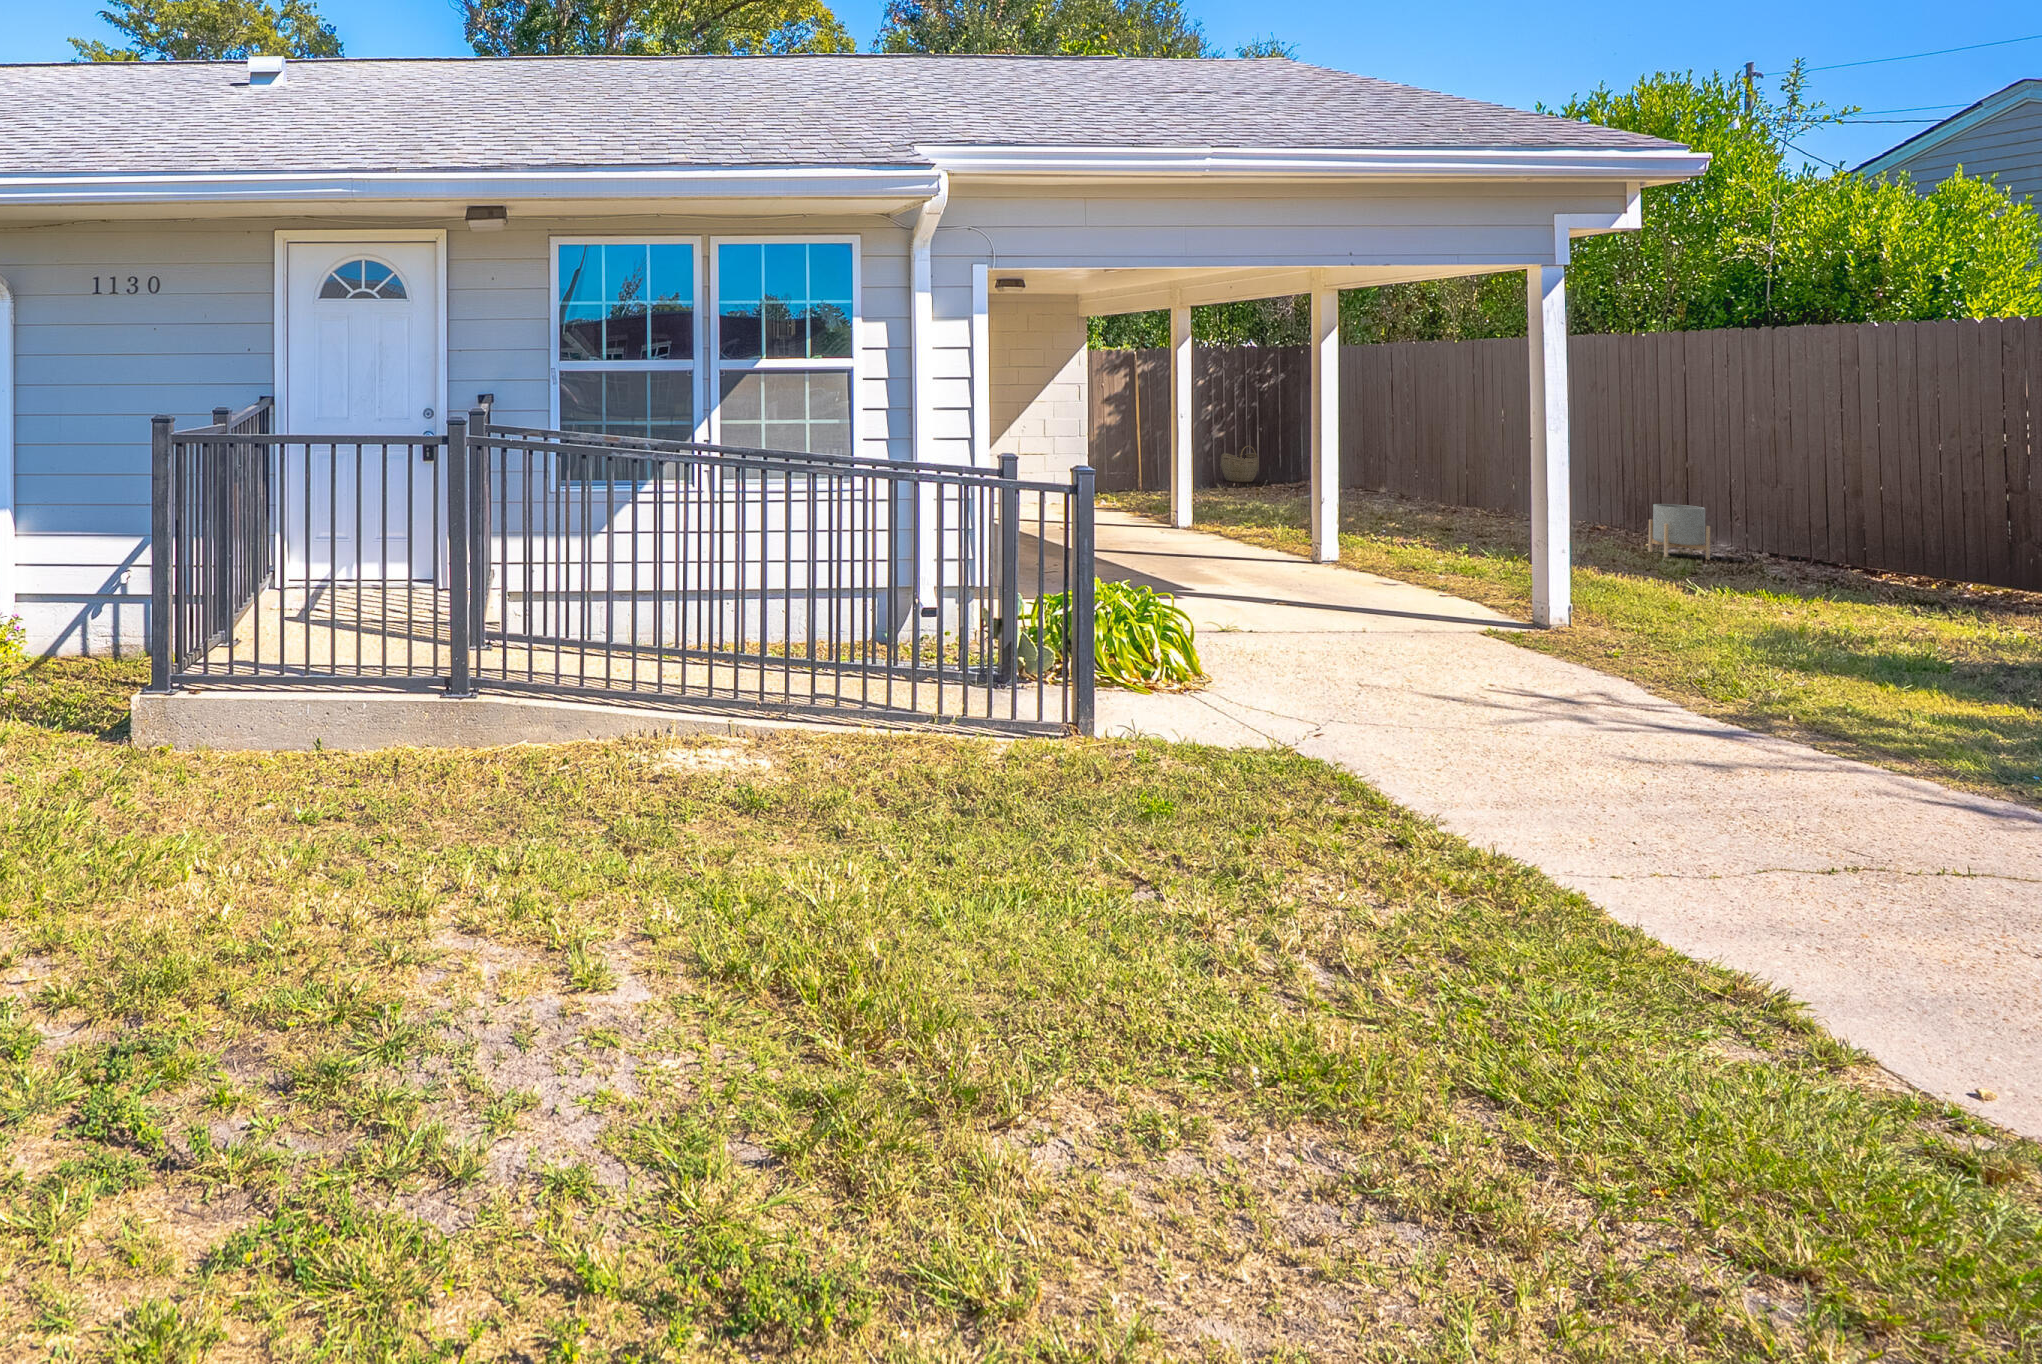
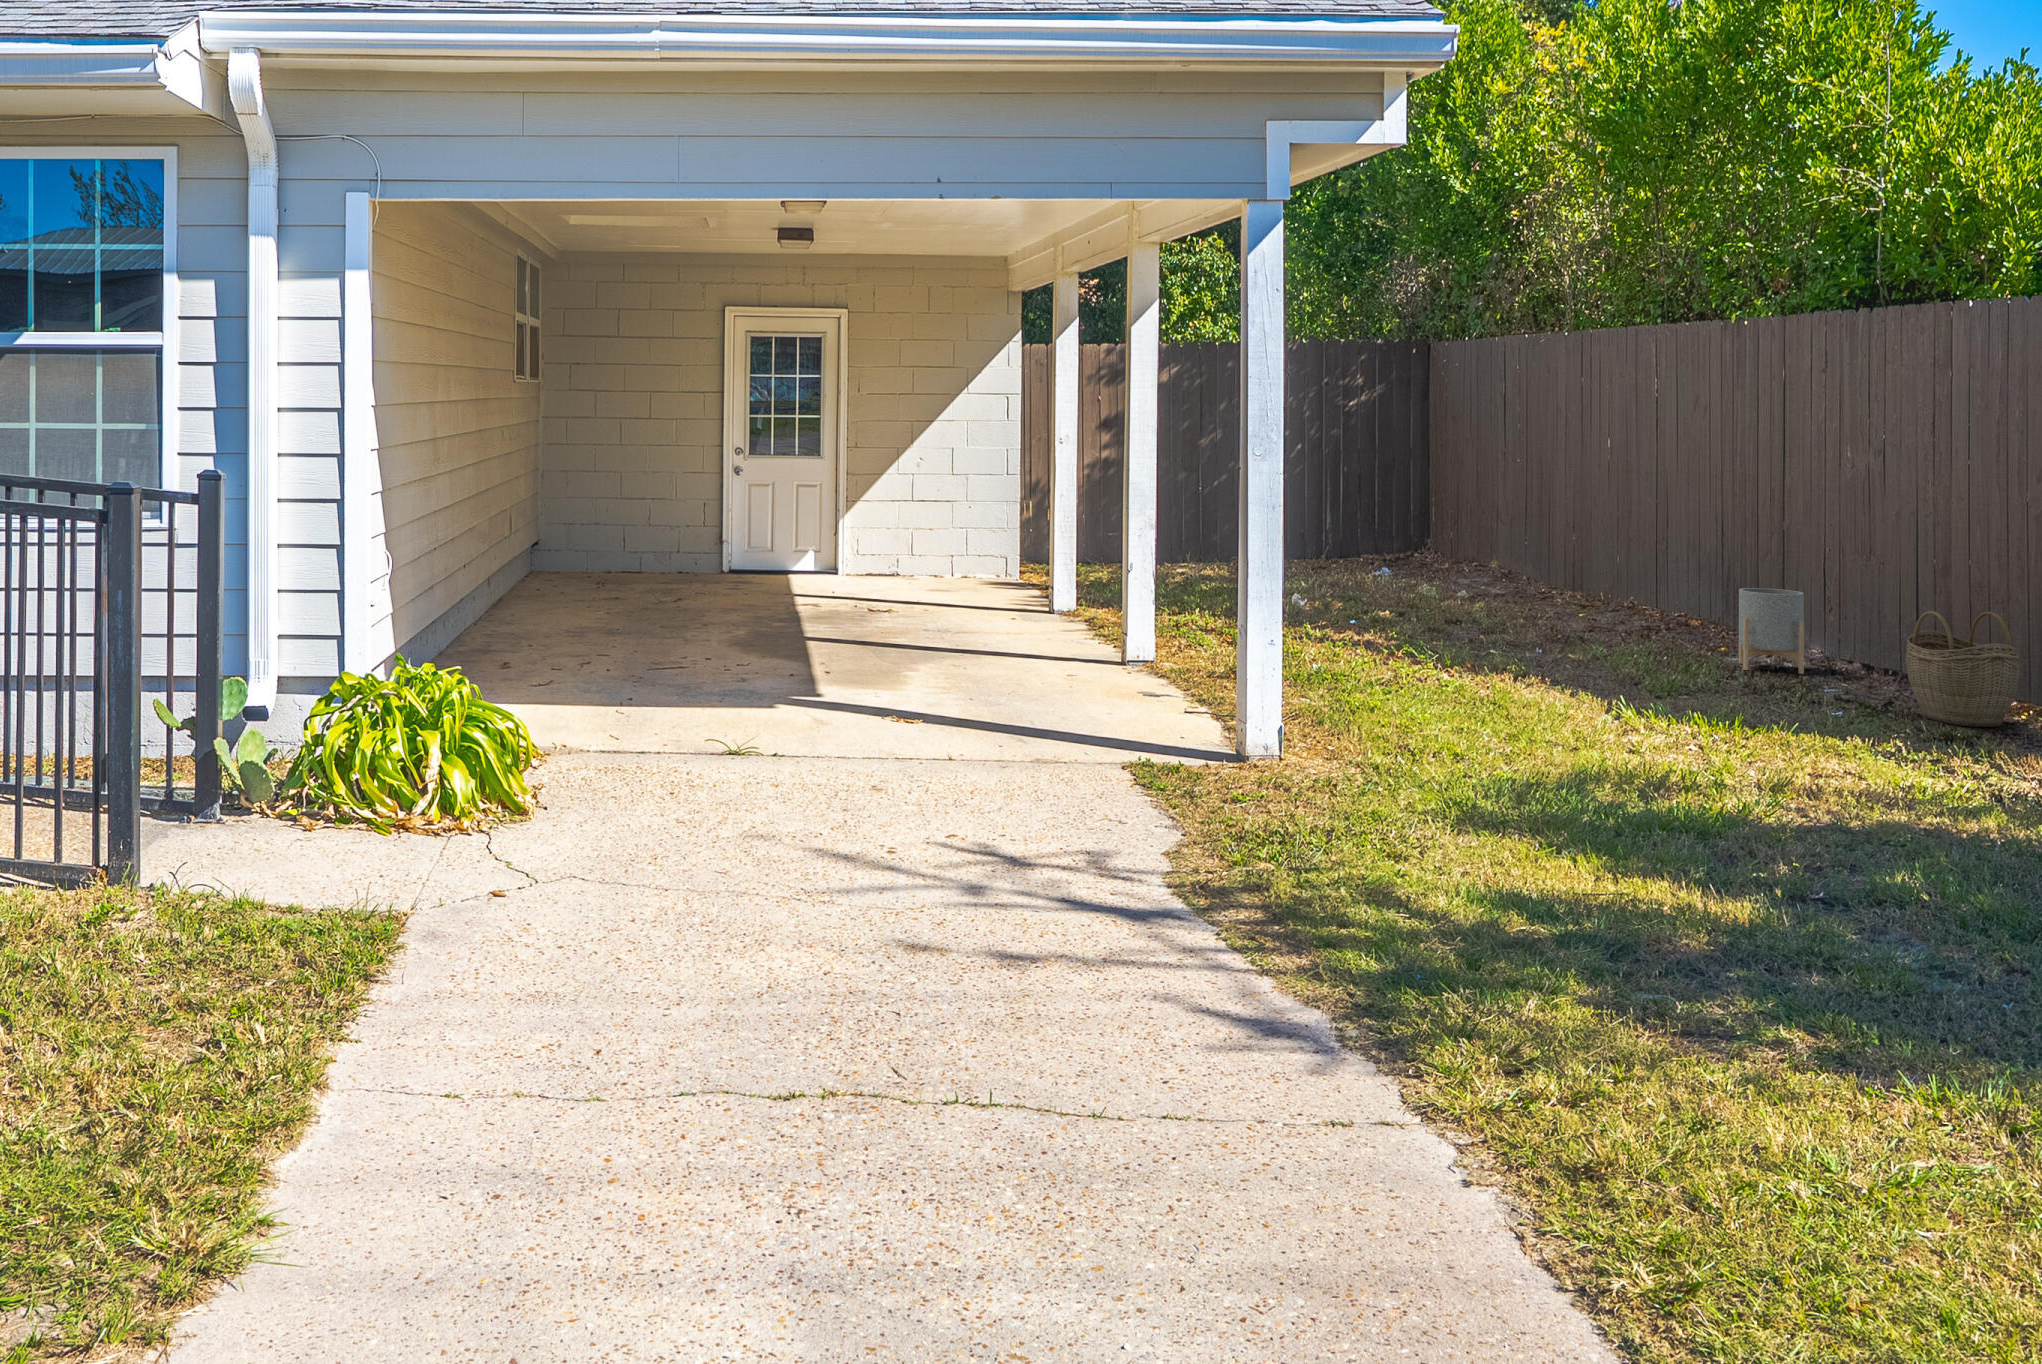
woven basket: present [1221,446,1259,482] -> present [1906,611,2019,727]

